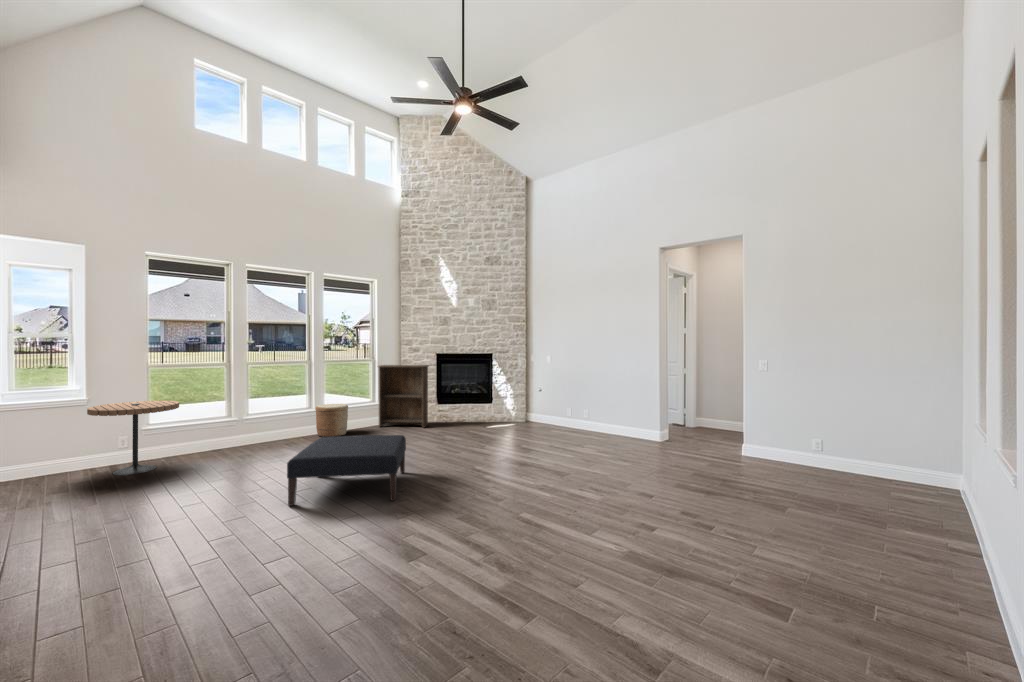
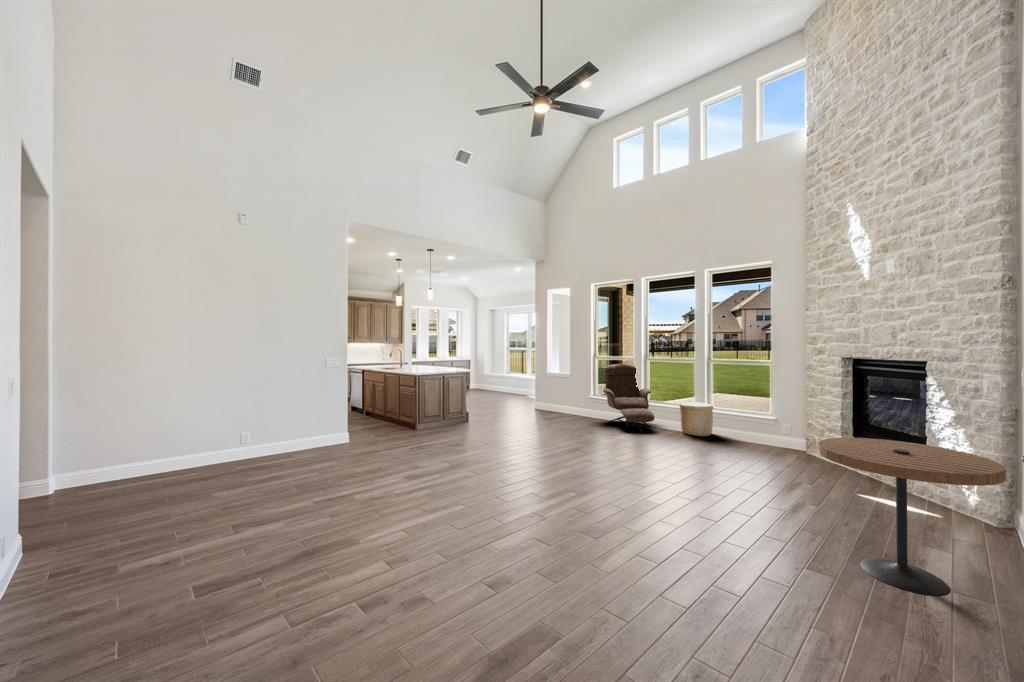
bookshelf: present [379,365,428,428] -> none [753,369,802,460]
lounge chair: none [211,373,310,455] -> present [603,364,655,432]
side table: present [87,401,179,475] -> present [818,438,1006,595]
ottoman: present [287,435,406,506] -> none [489,411,565,457]

